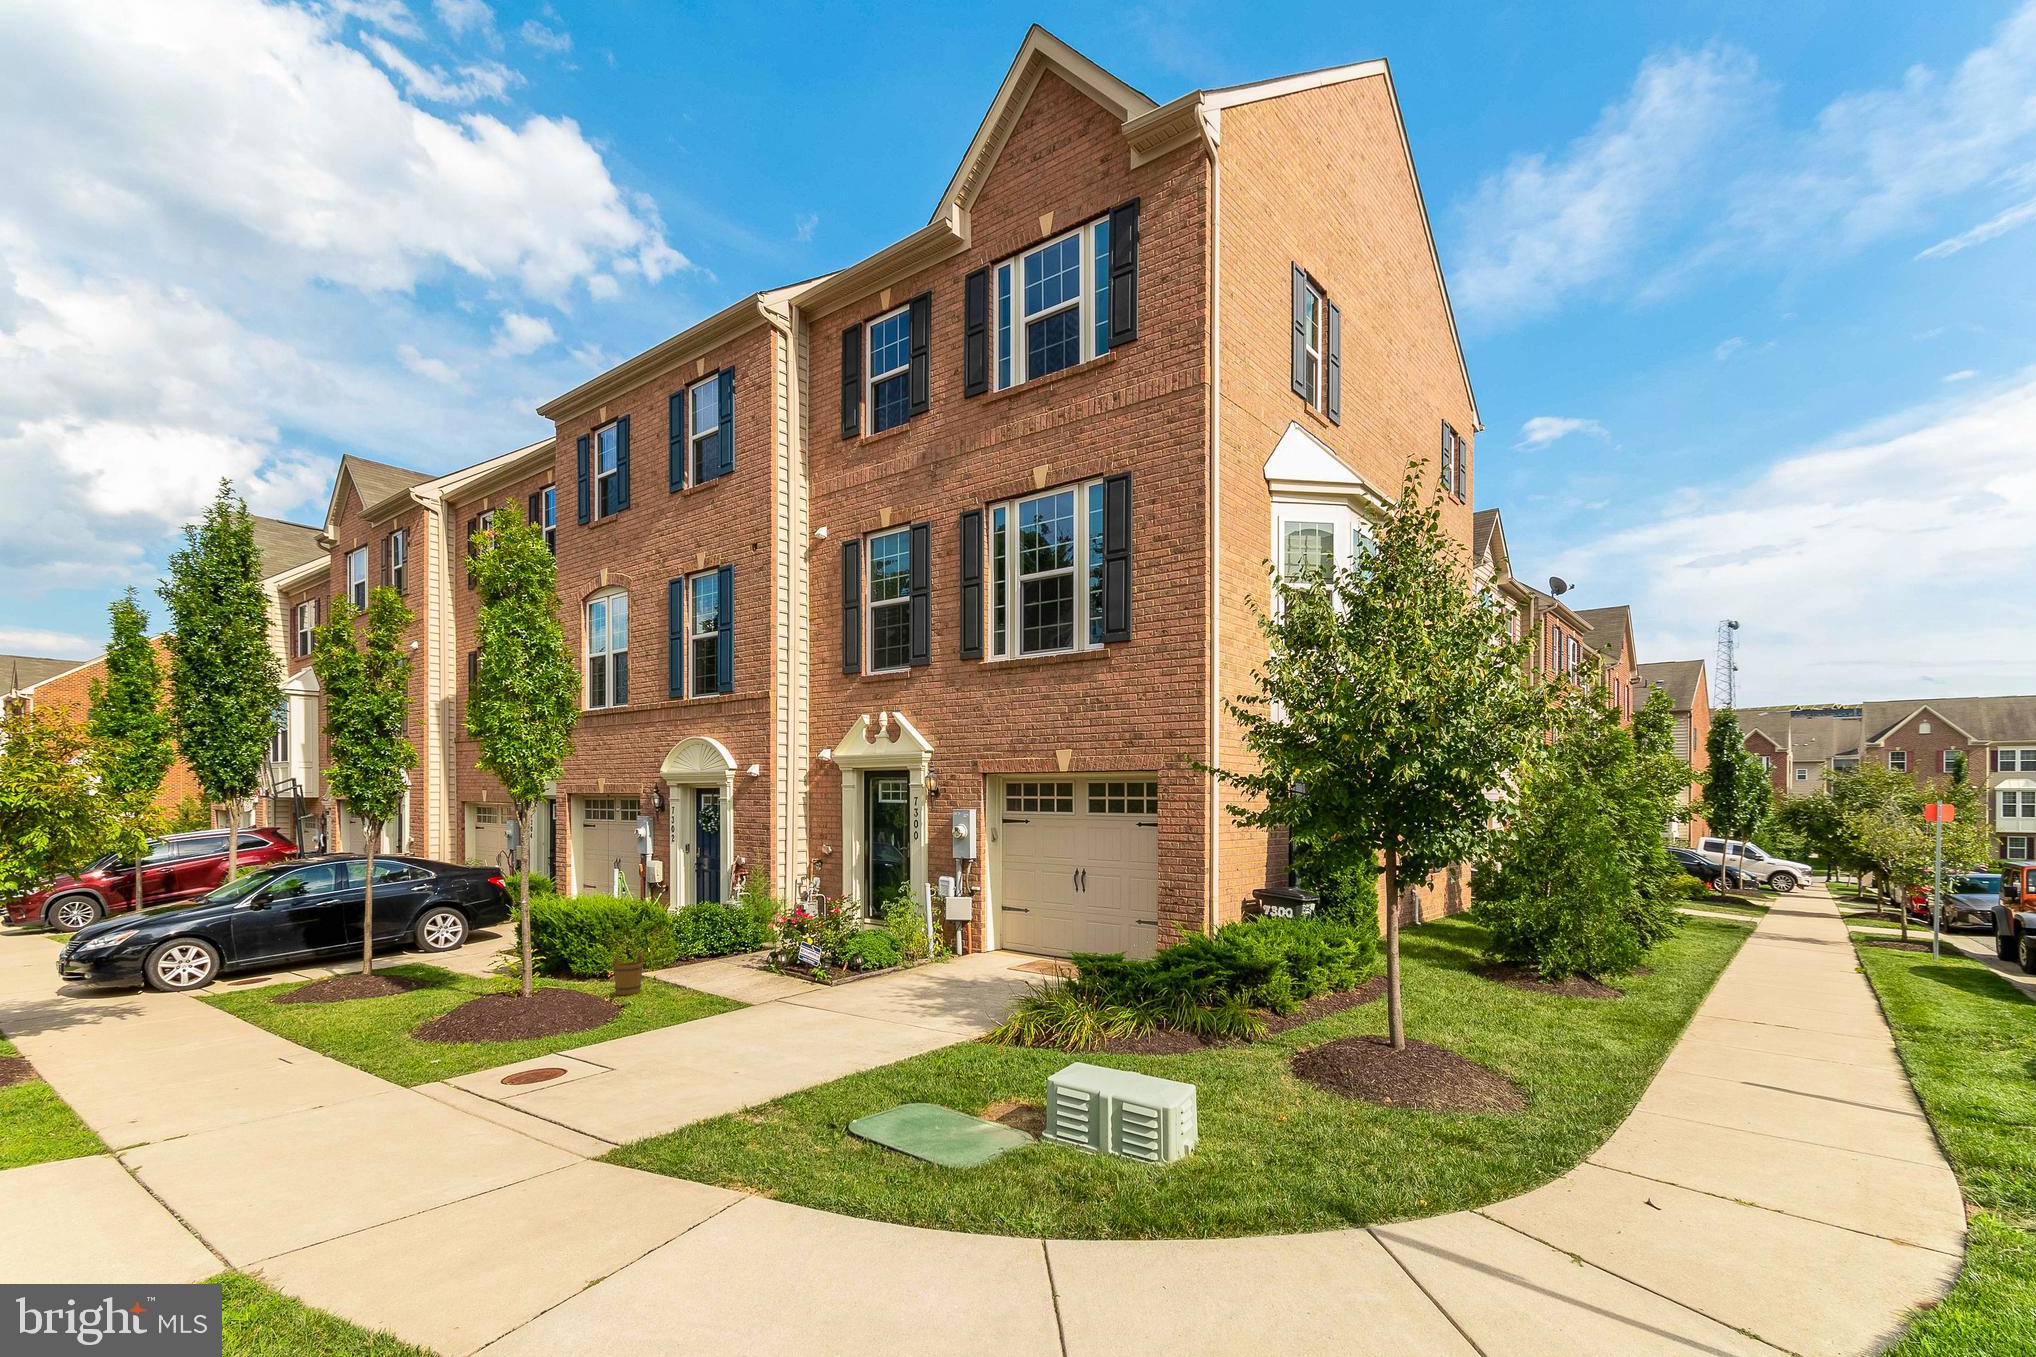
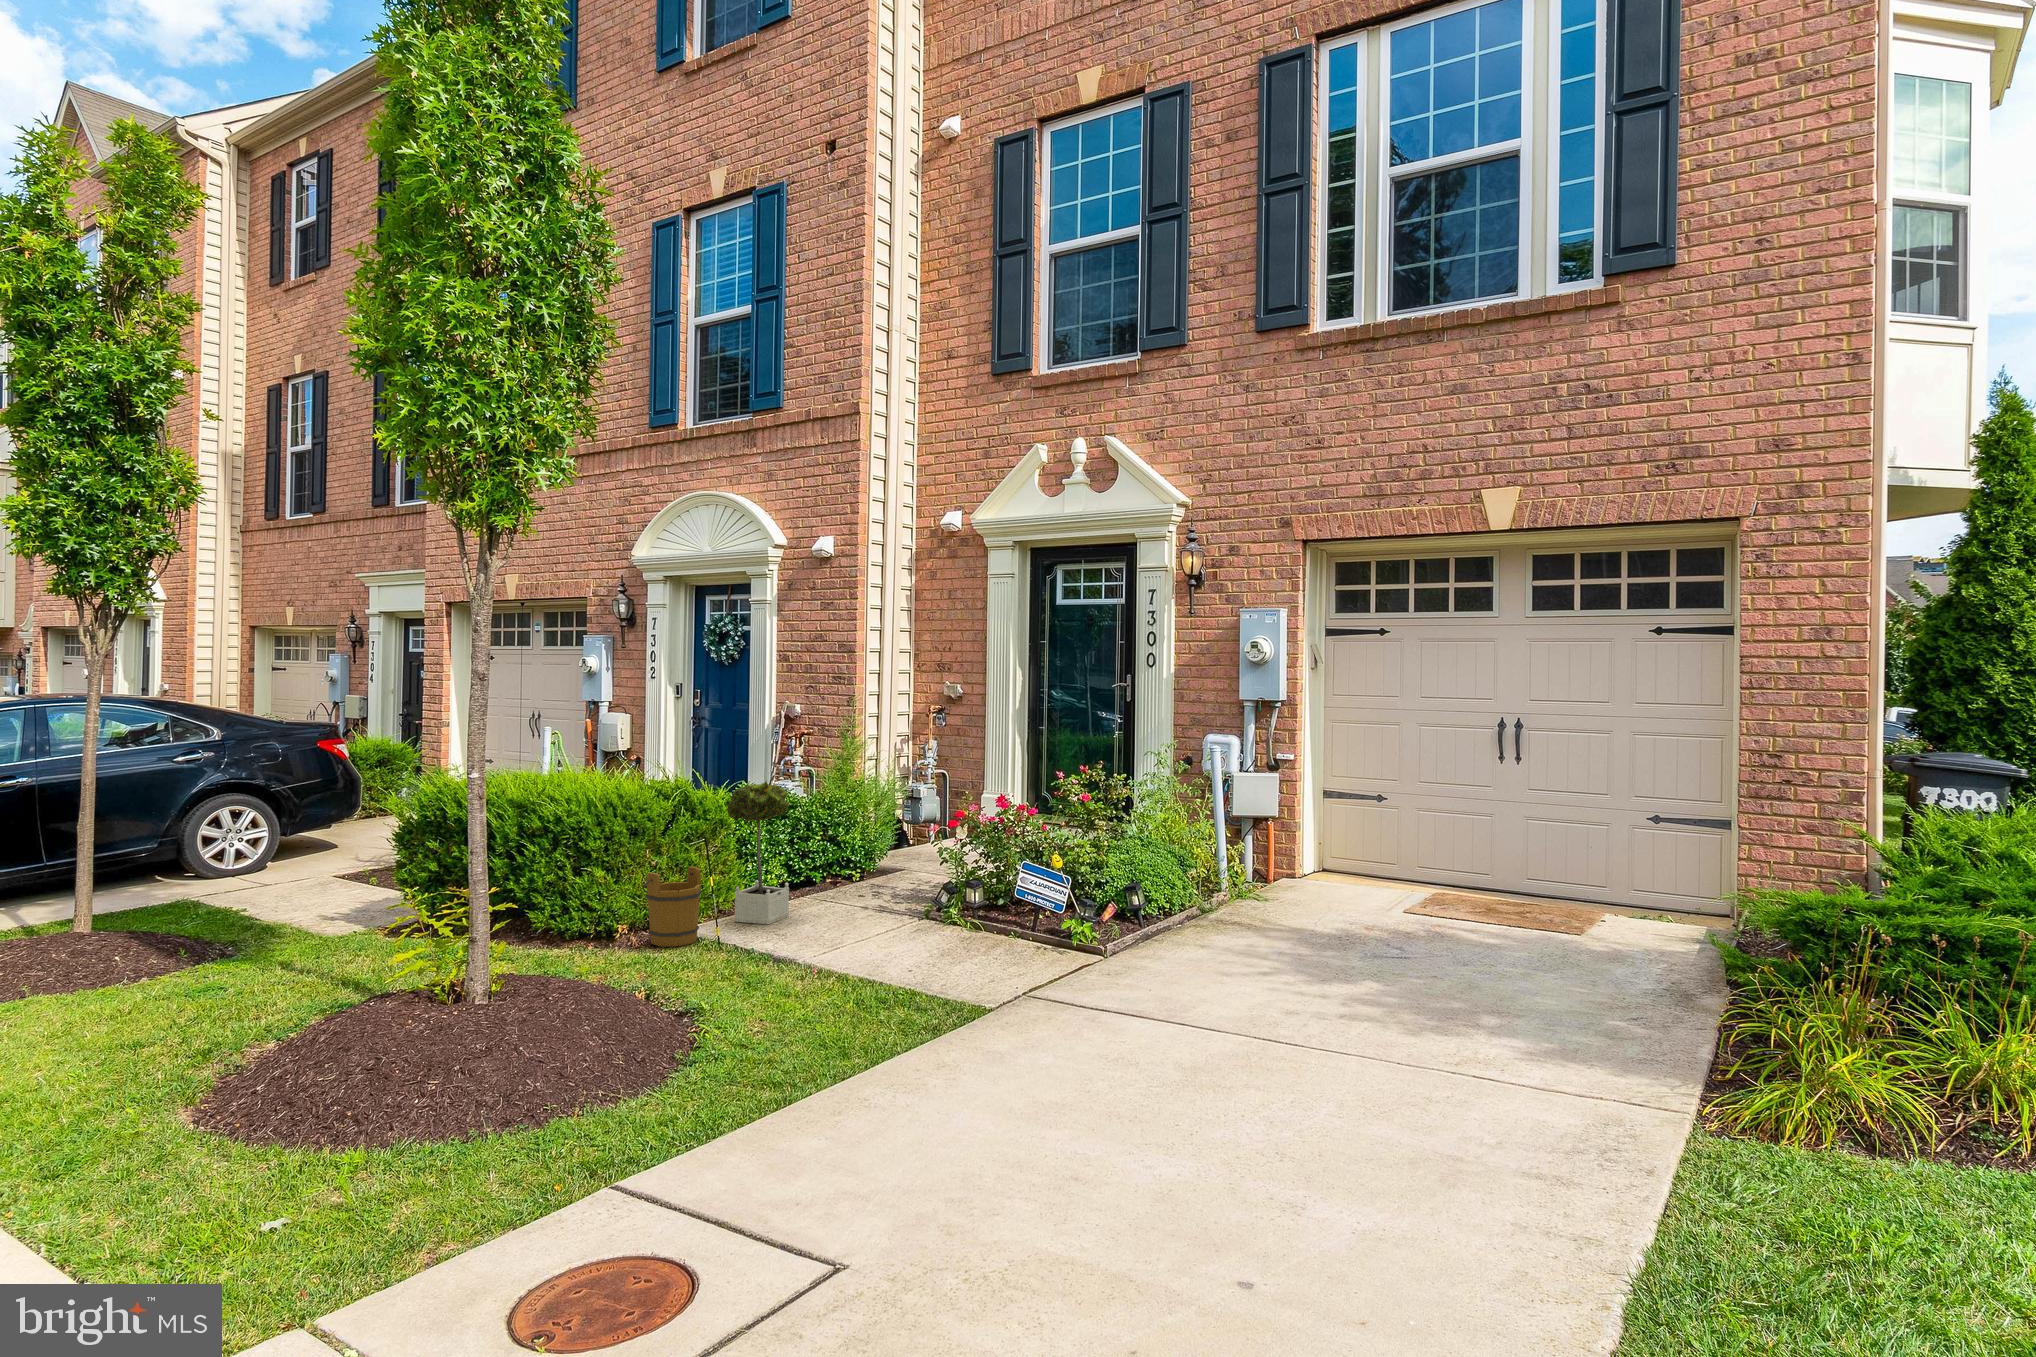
potted tree: none [663,908,698,985] -> present [726,781,789,924]

